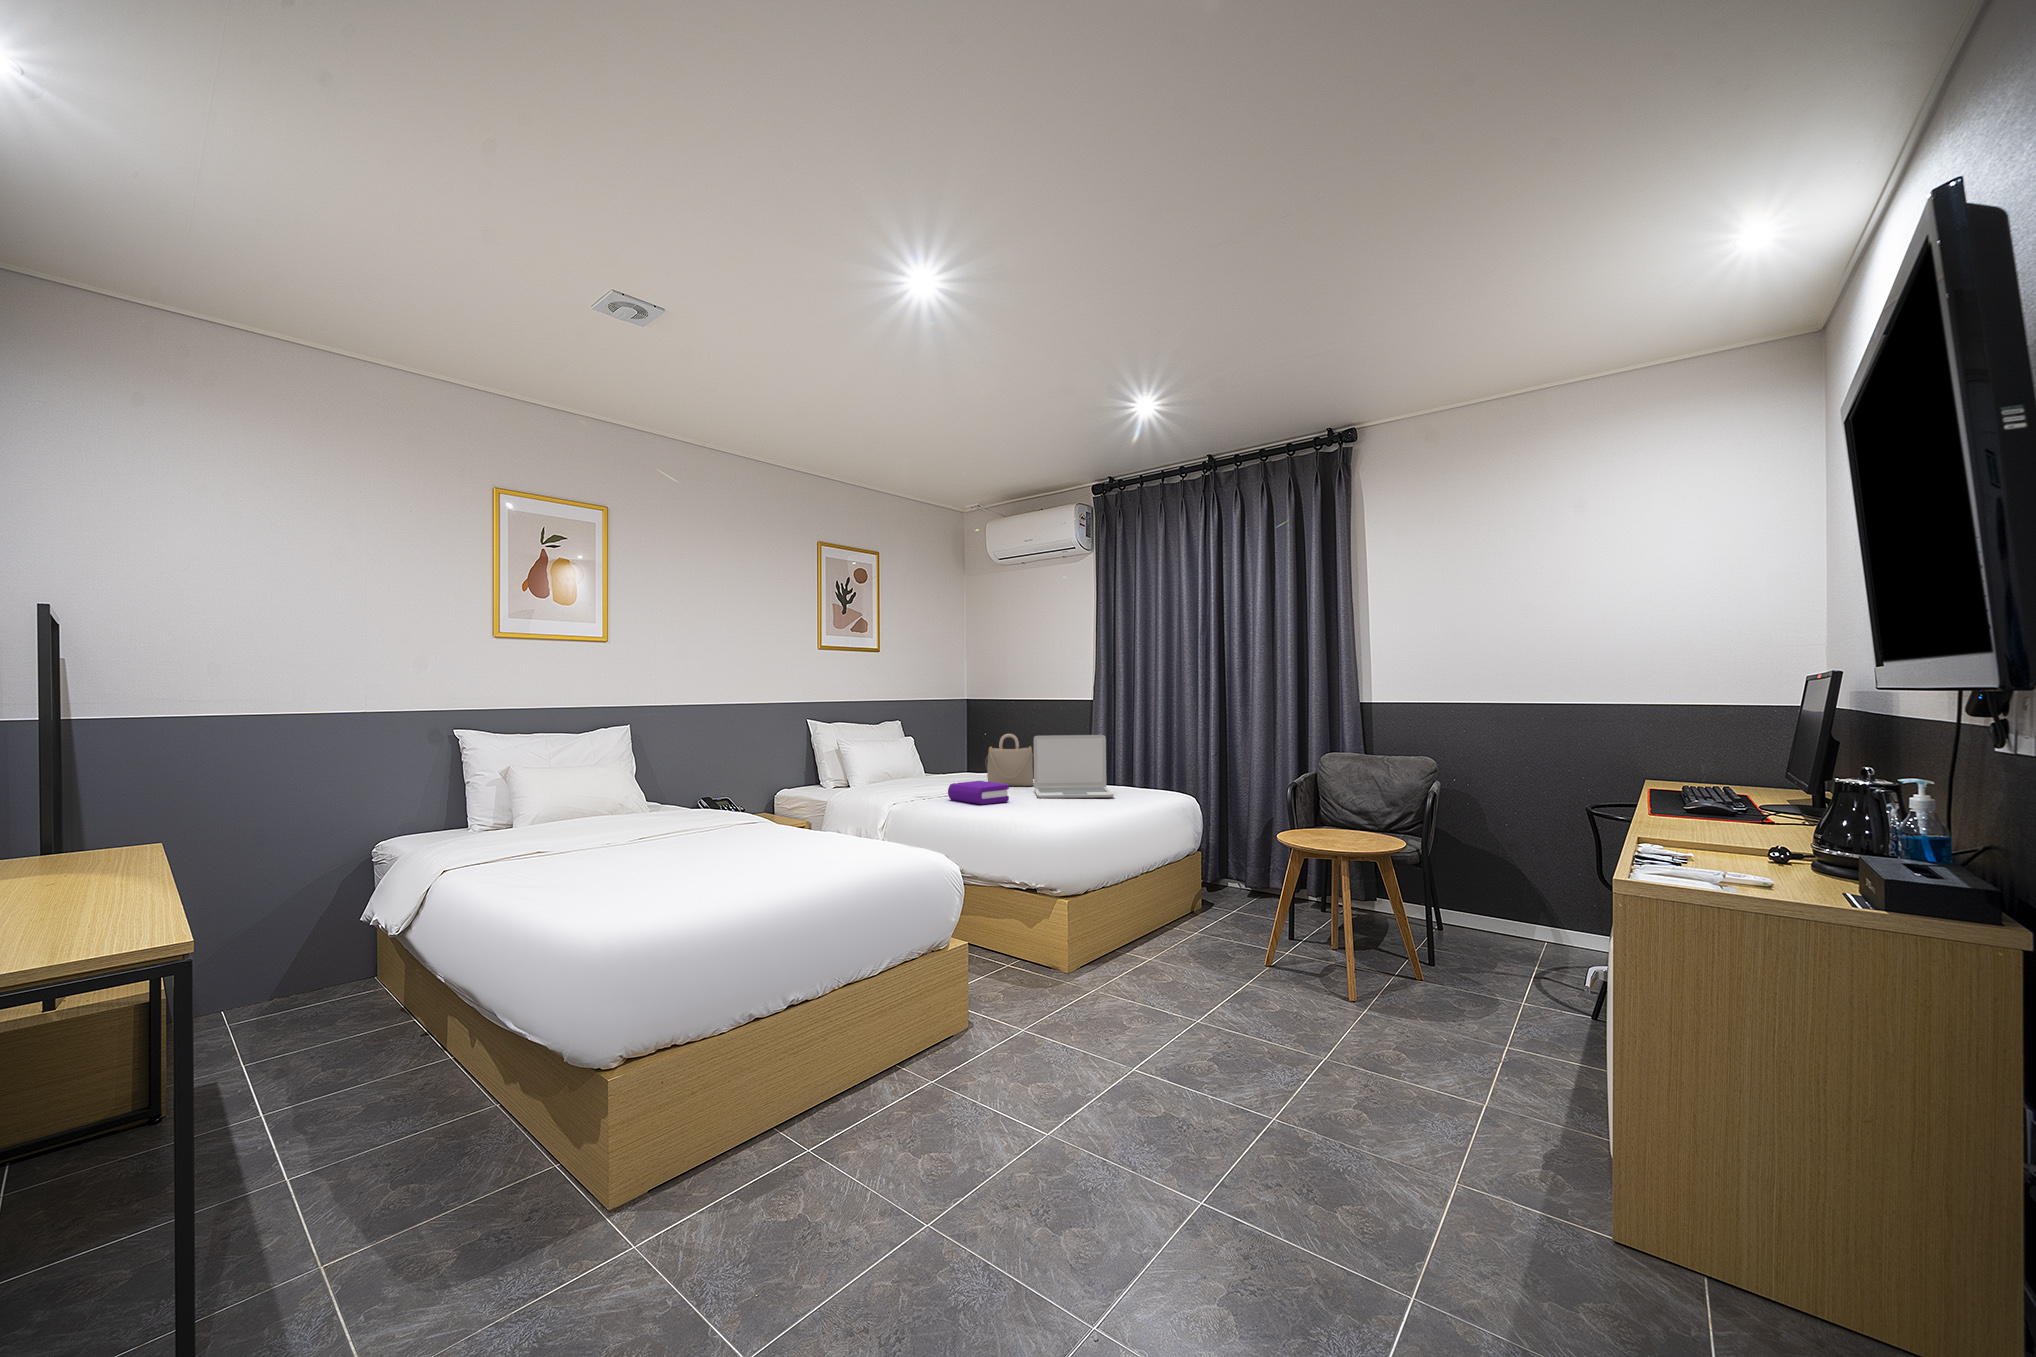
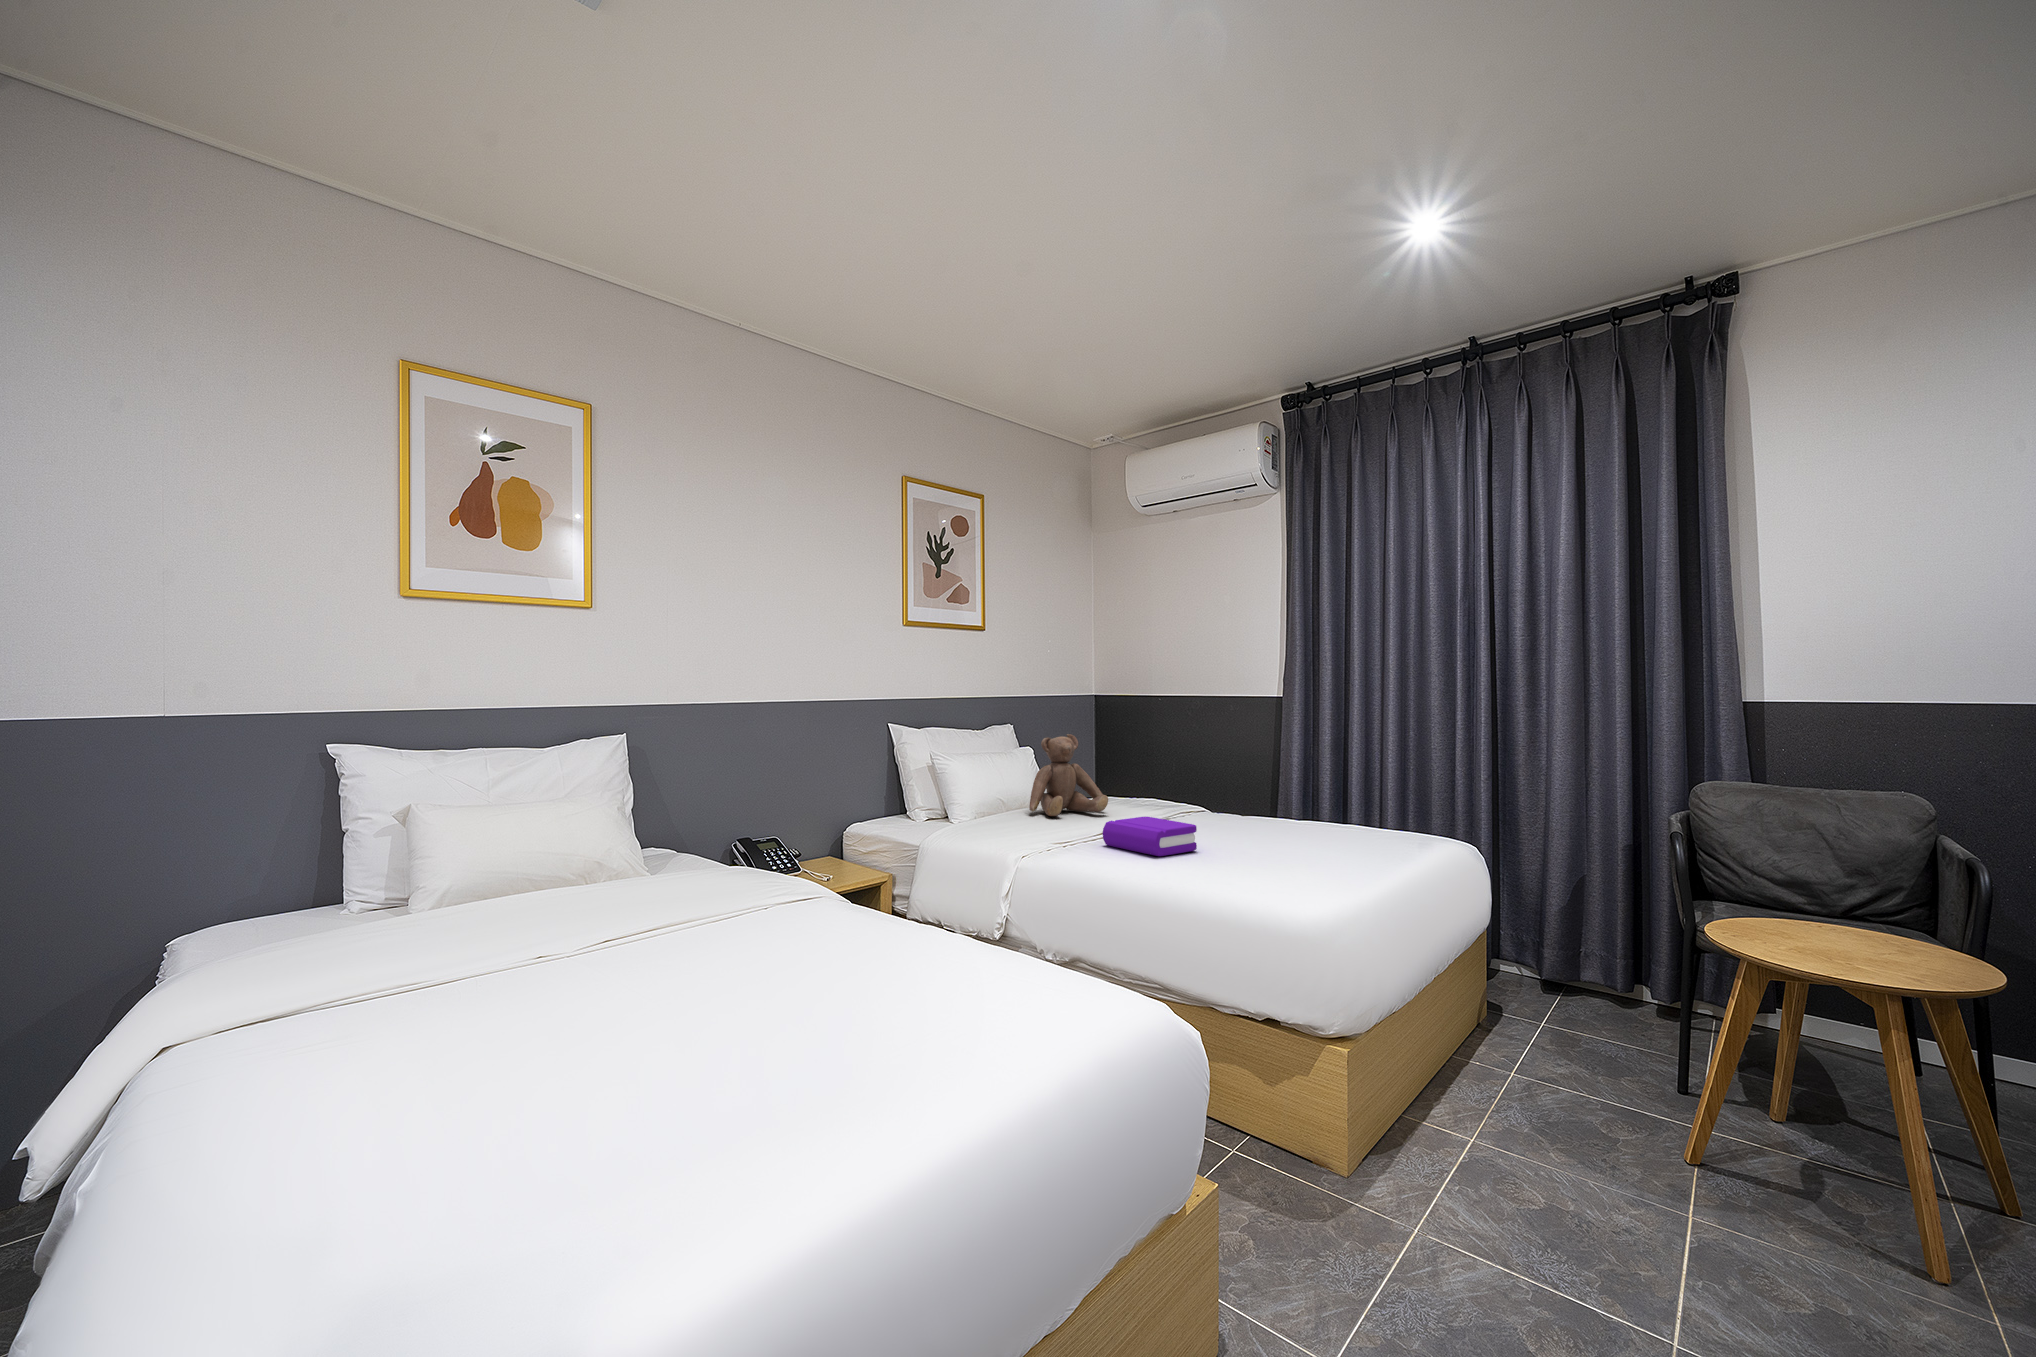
teddy bear: none [906,728,963,785] -> present [1029,734,1108,816]
handbag: present [985,734,1034,786] -> none [1140,744,1213,819]
laptop: present [1034,735,1114,798] -> none [1218,749,1351,845]

